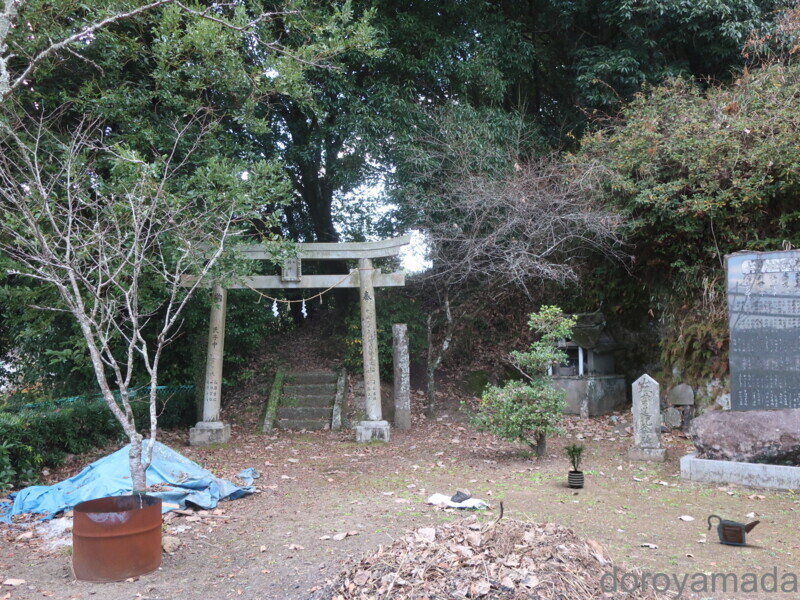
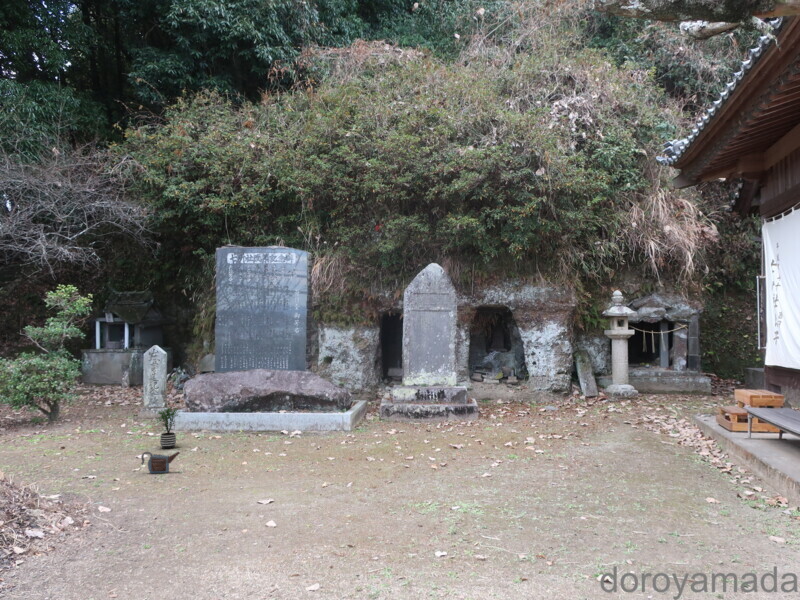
potted plant: present [561,444,586,488] -> present [157,408,180,449]

